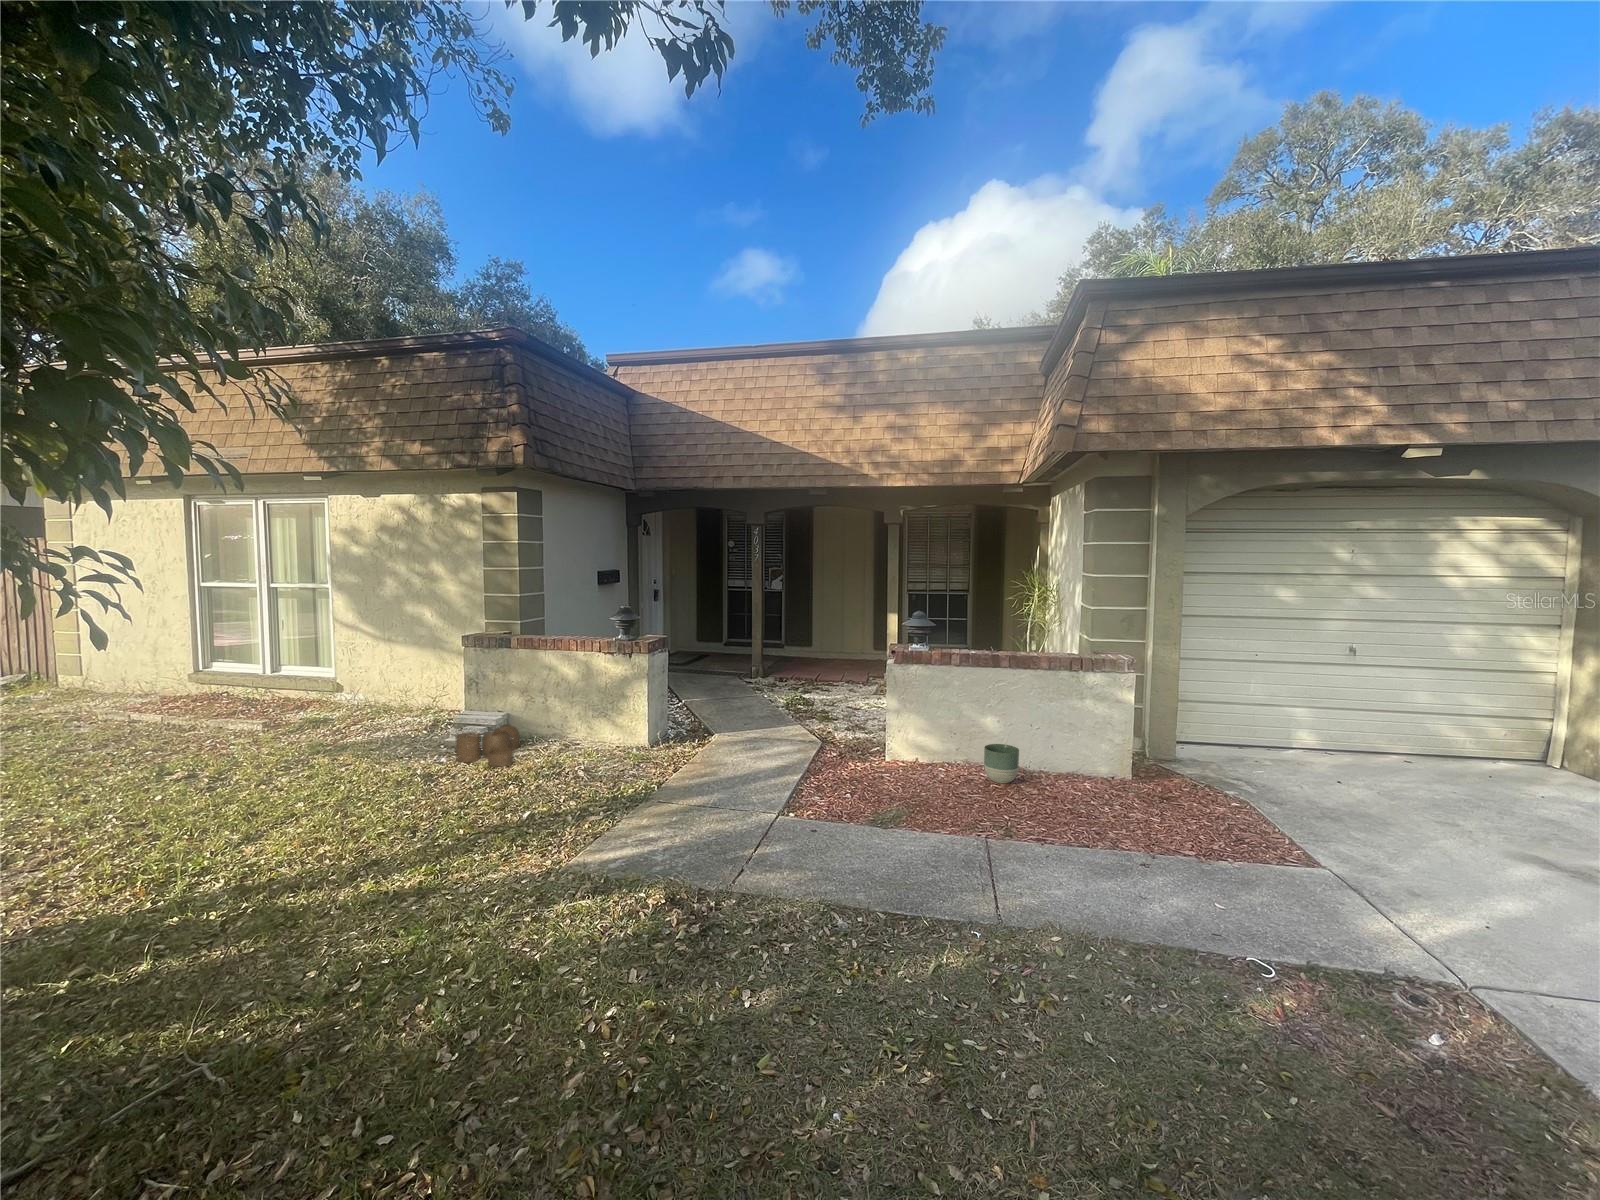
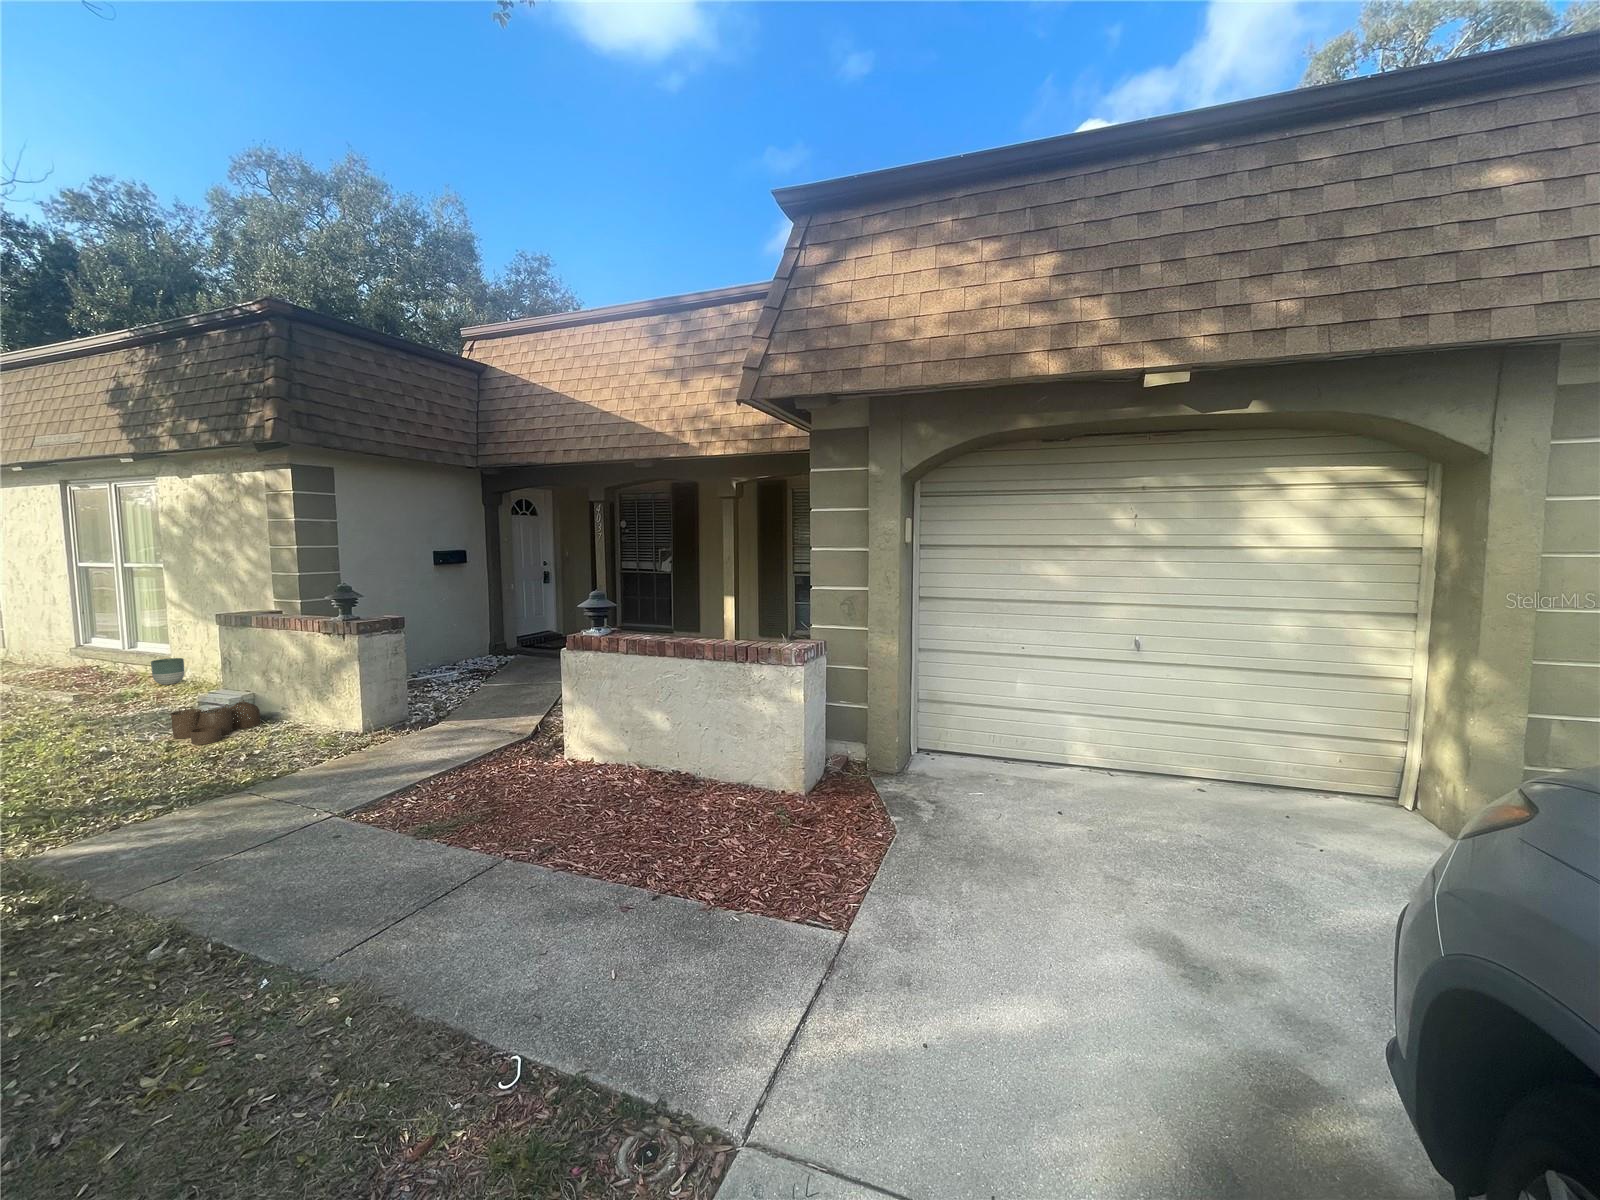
planter: present [984,744,1019,783] -> present [151,658,184,685]

